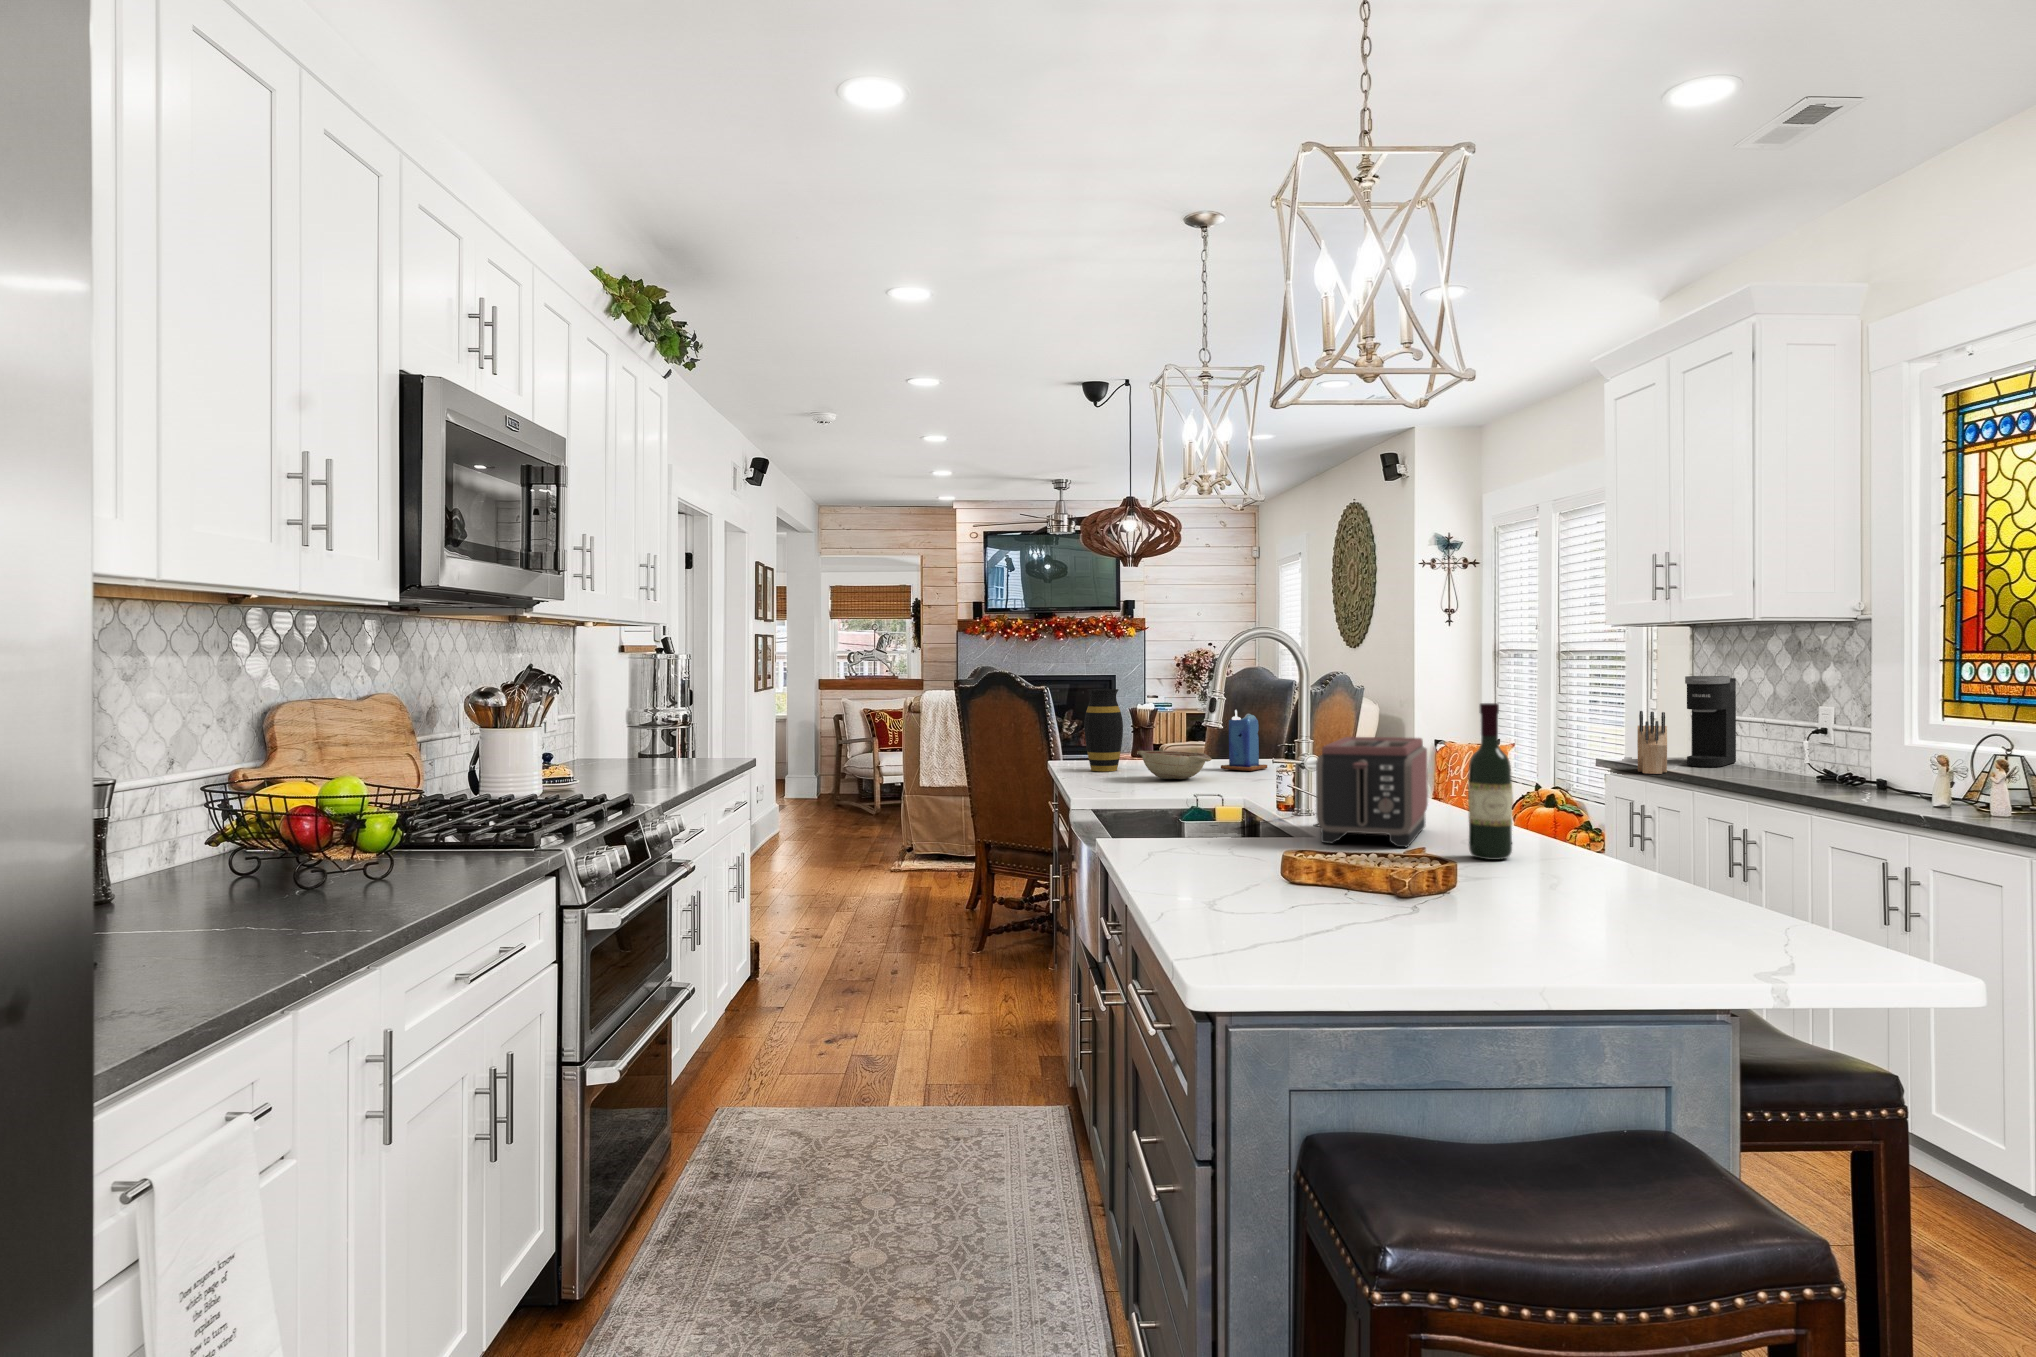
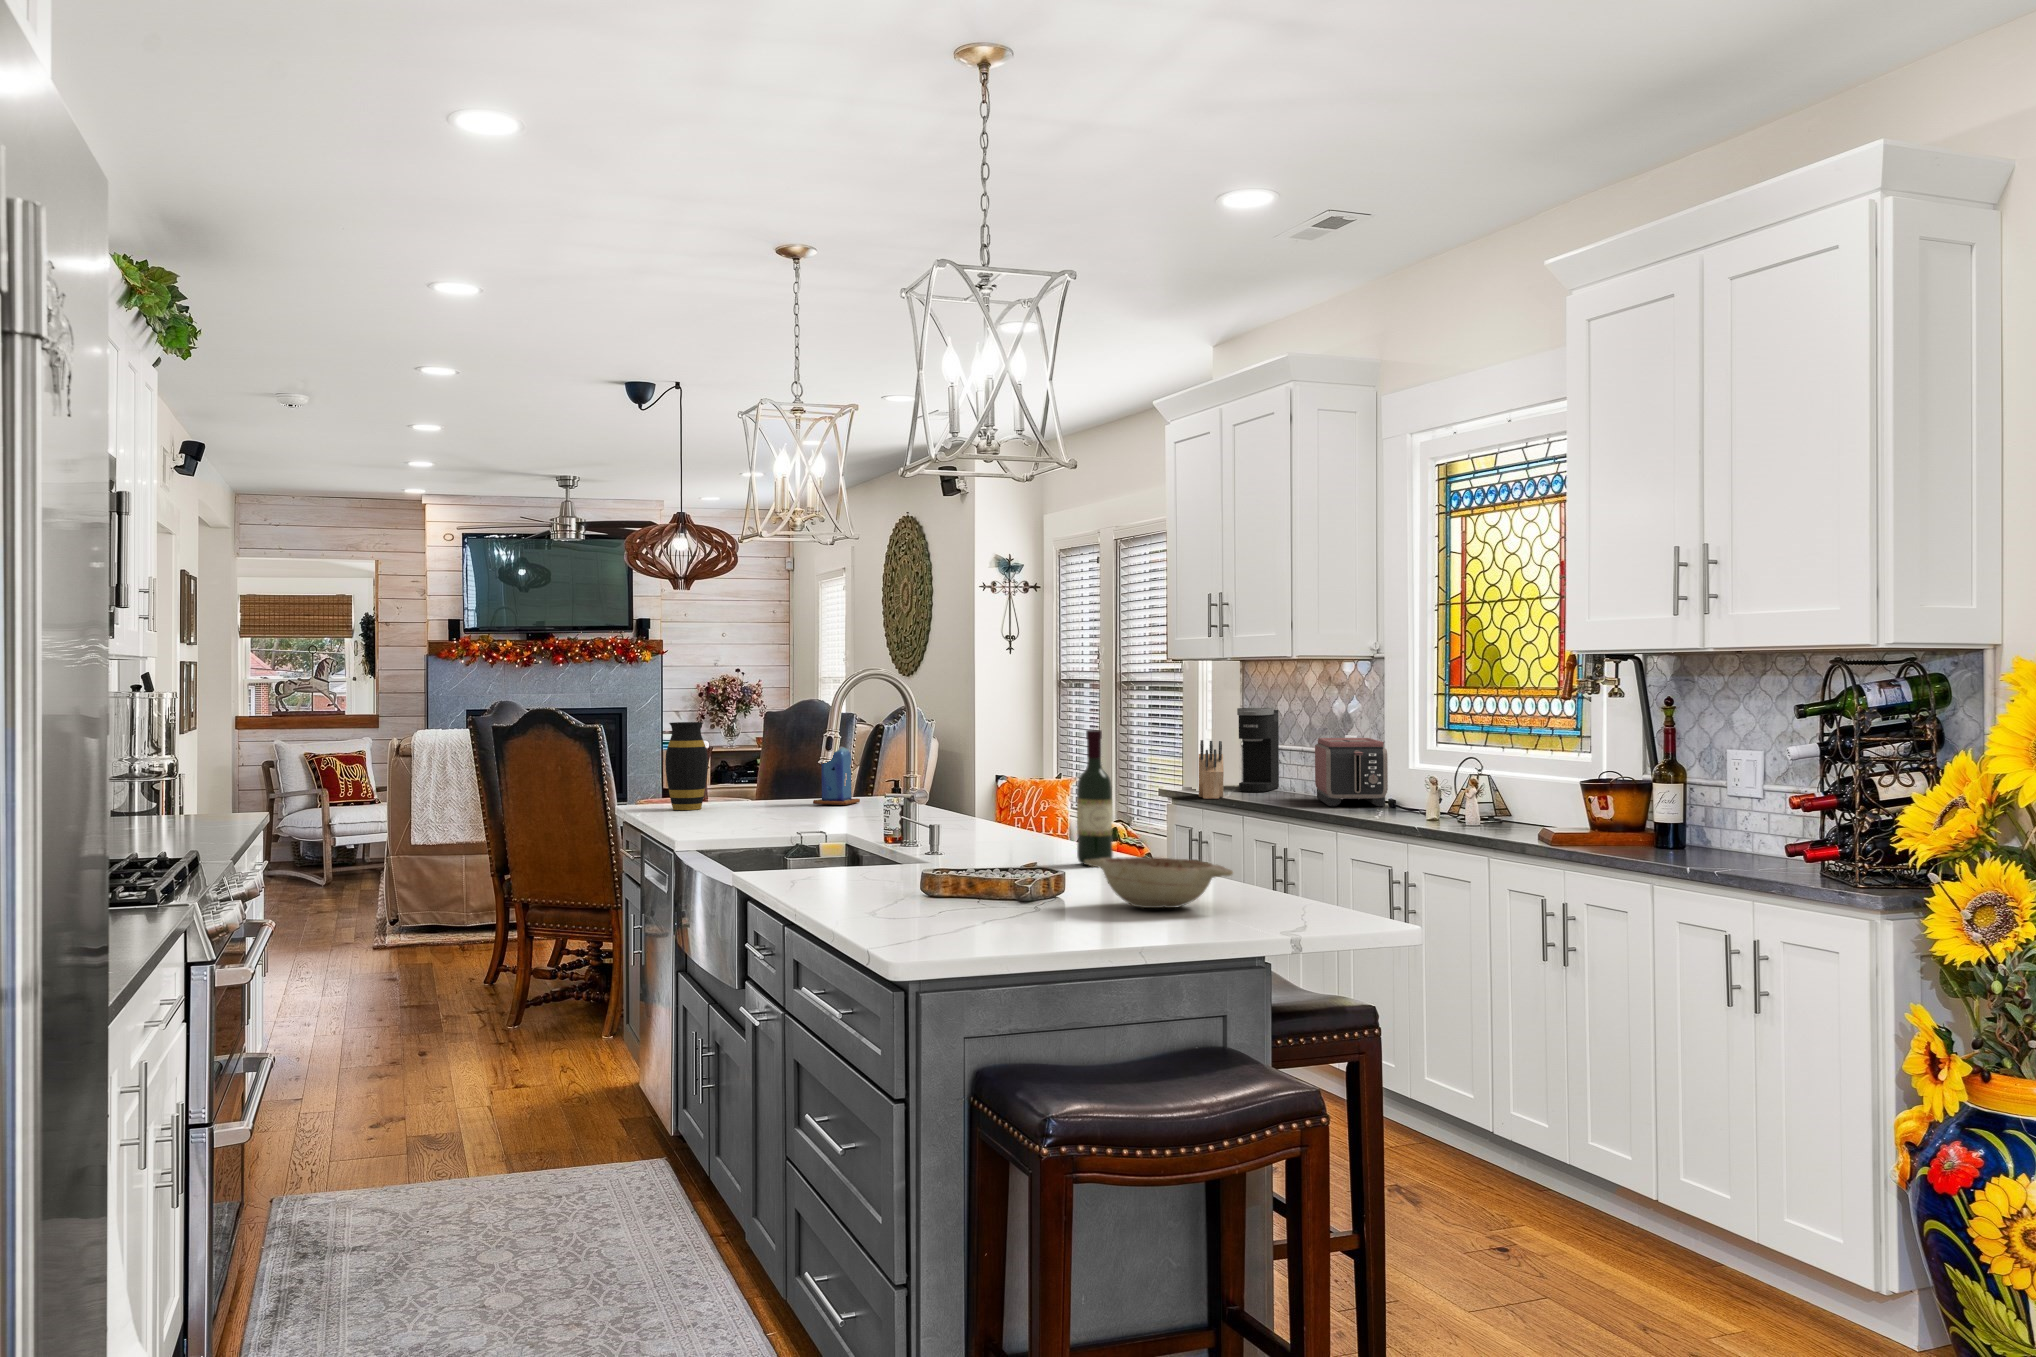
toaster: present [1316,737,1428,847] -> present [1315,738,1388,806]
decorative bowl: present [1137,751,1211,779] -> present [1084,857,1233,908]

